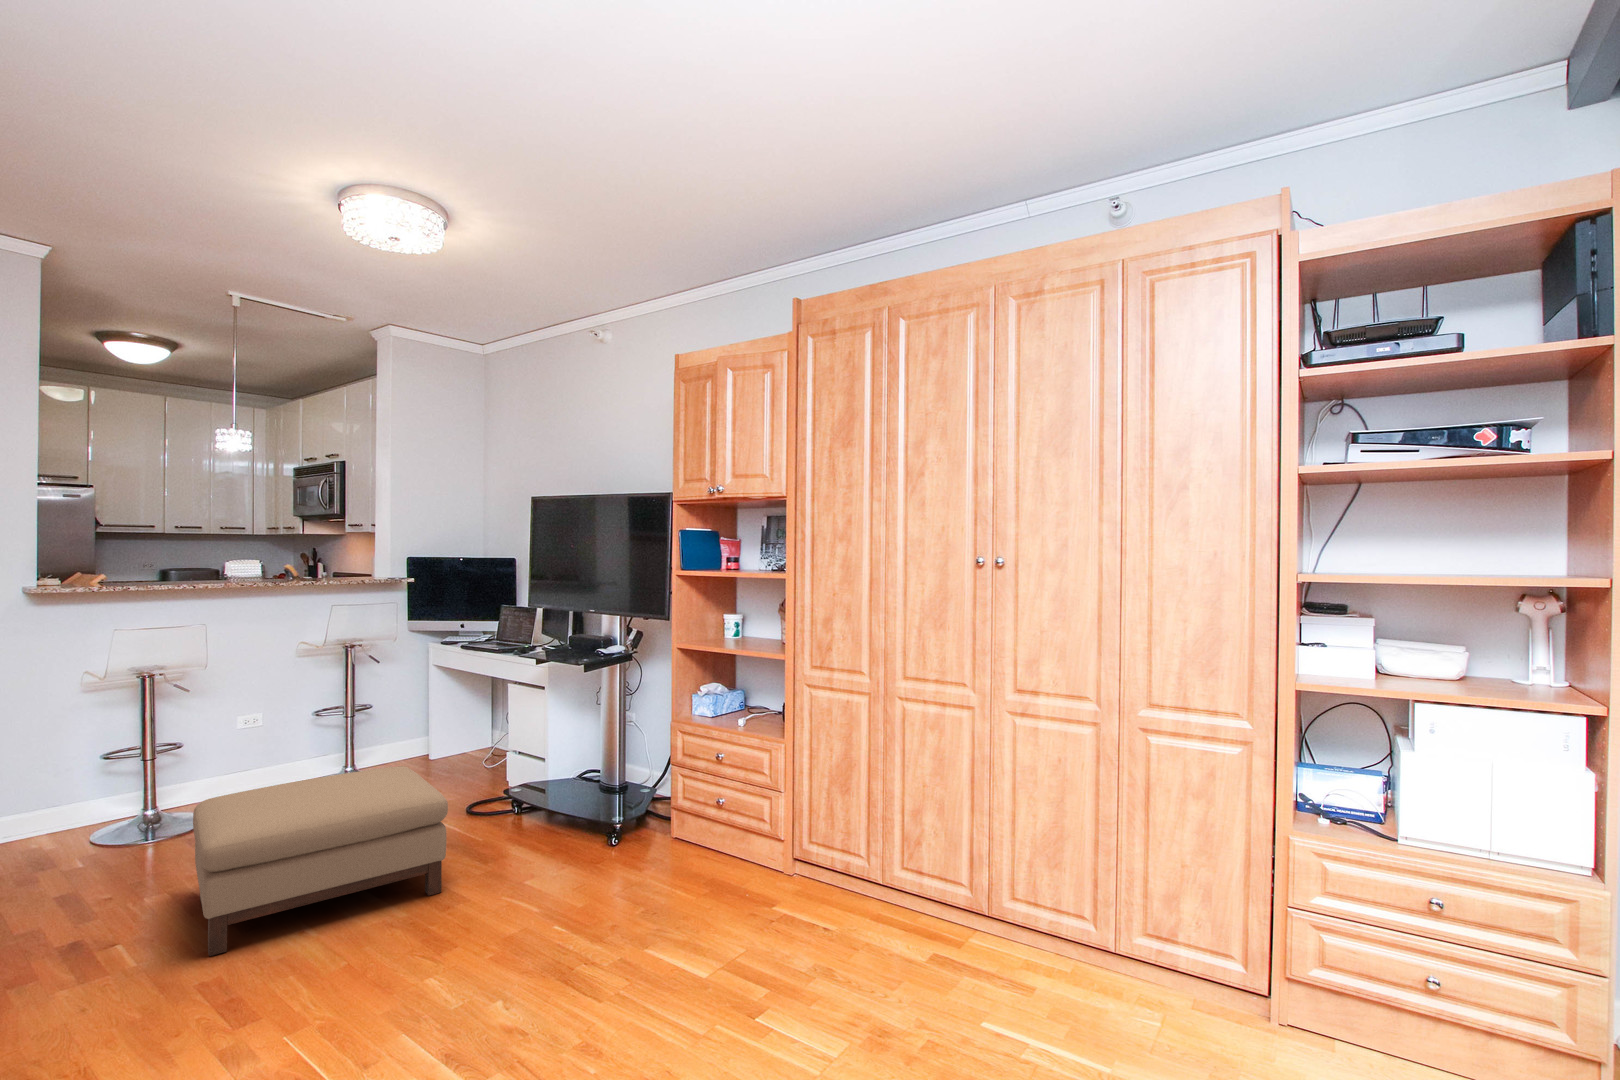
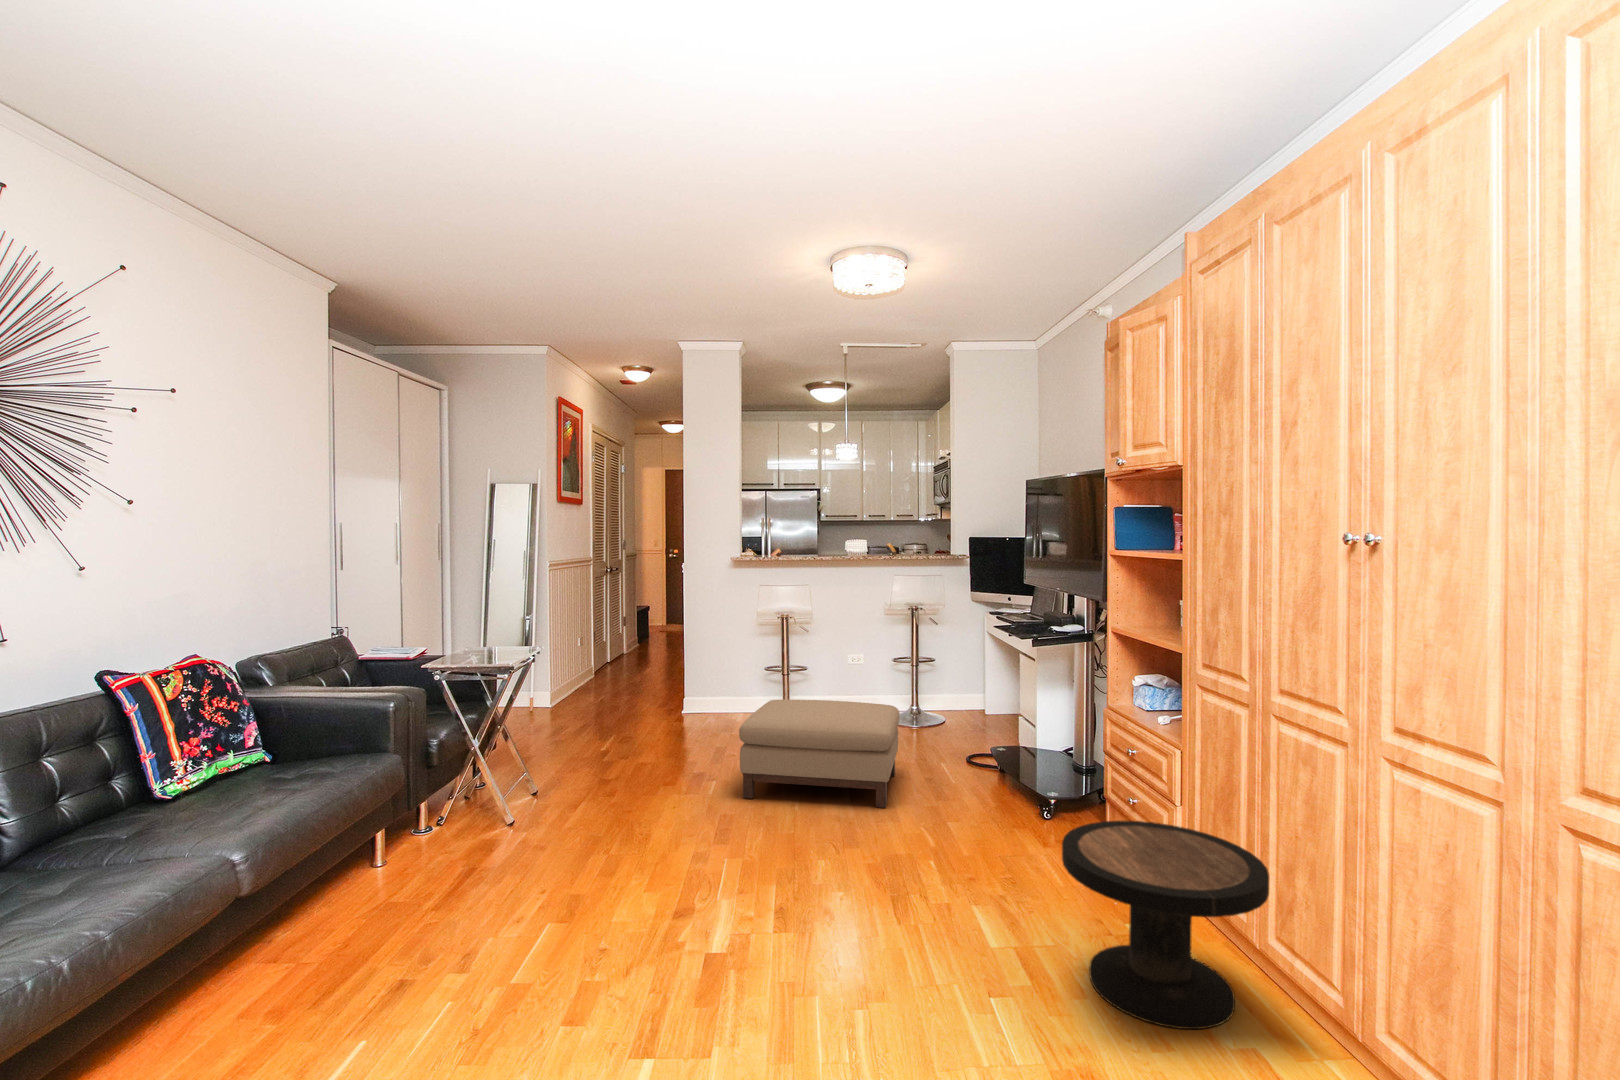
side table: none [768,804,931,979] -> present [1062,820,1269,1029]

